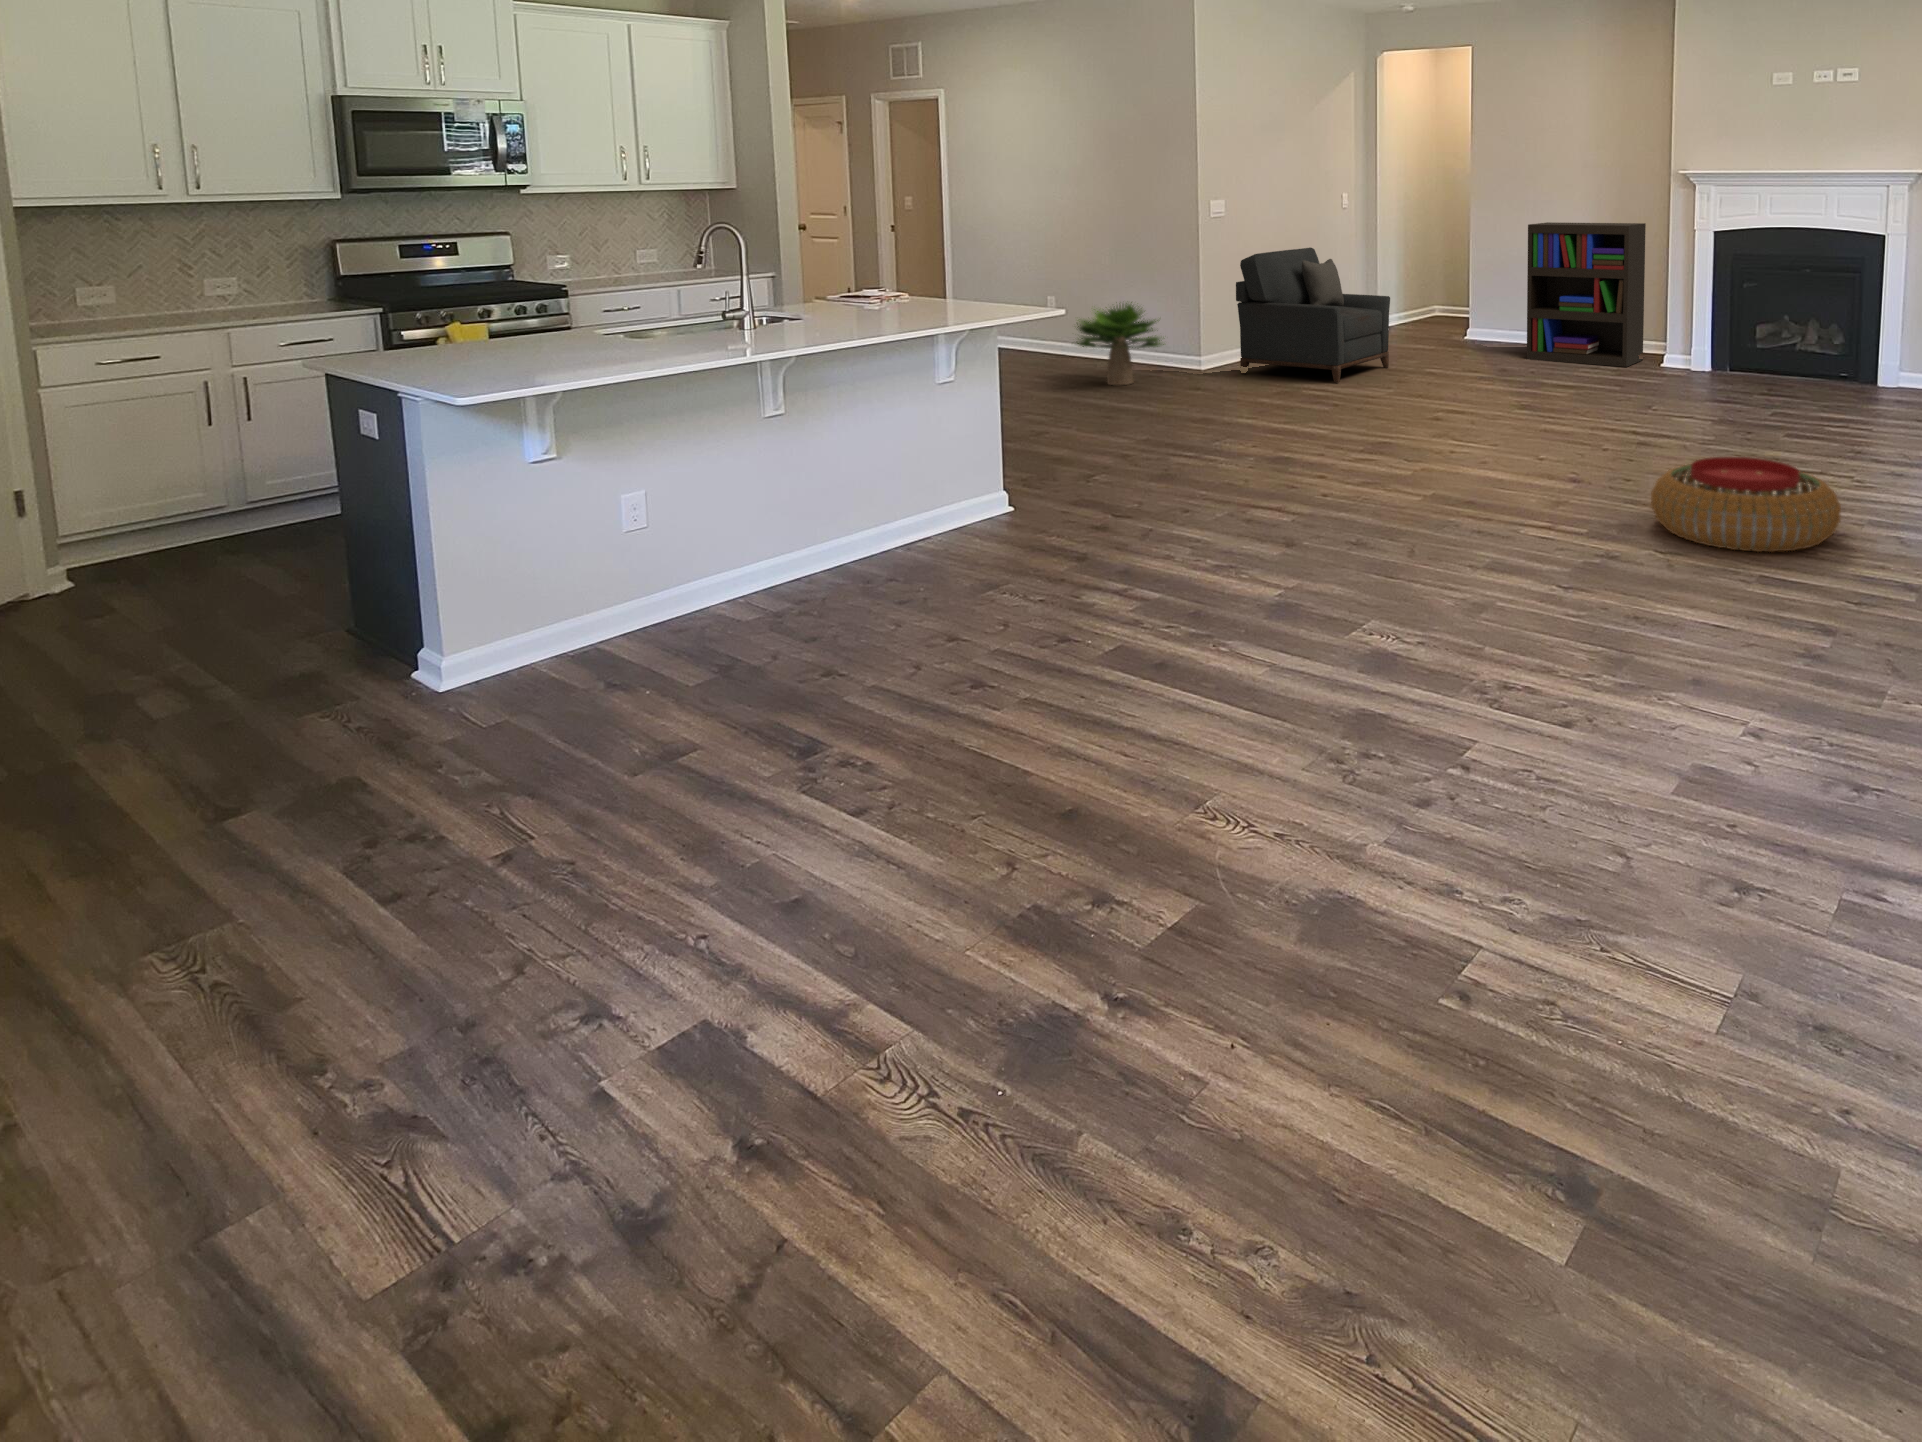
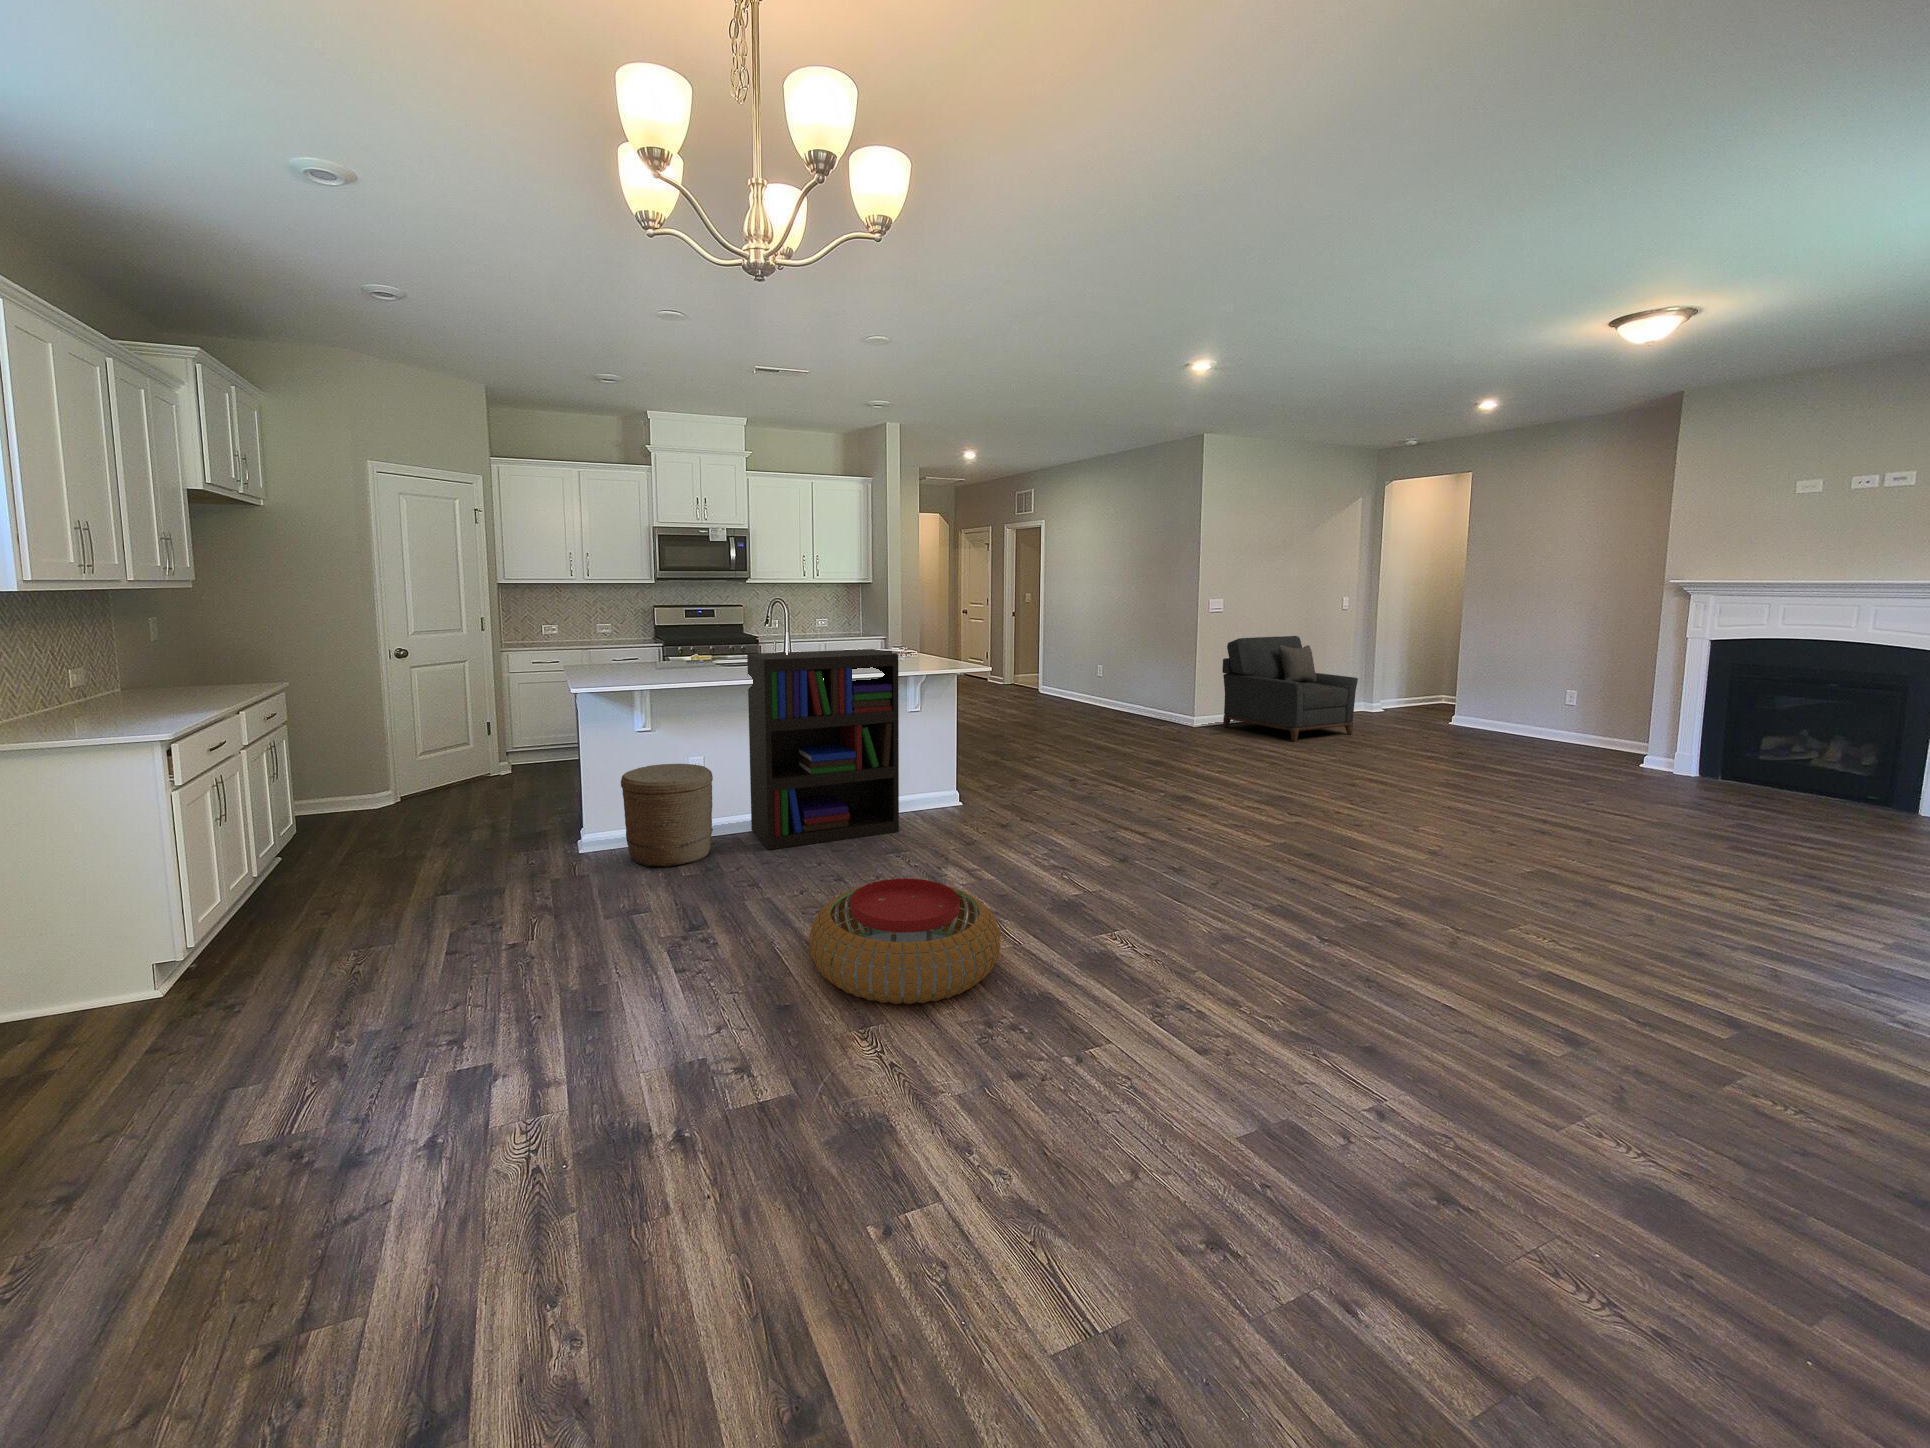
bookshelf: present [1527,222,1646,367] -> present [747,649,899,850]
potted plant: present [1076,302,1164,385] -> none [1092,666,1166,726]
pouf: present [1651,457,1841,552] -> present [810,878,1001,1004]
woven basket: none [513,514,689,702] -> present [621,764,713,867]

